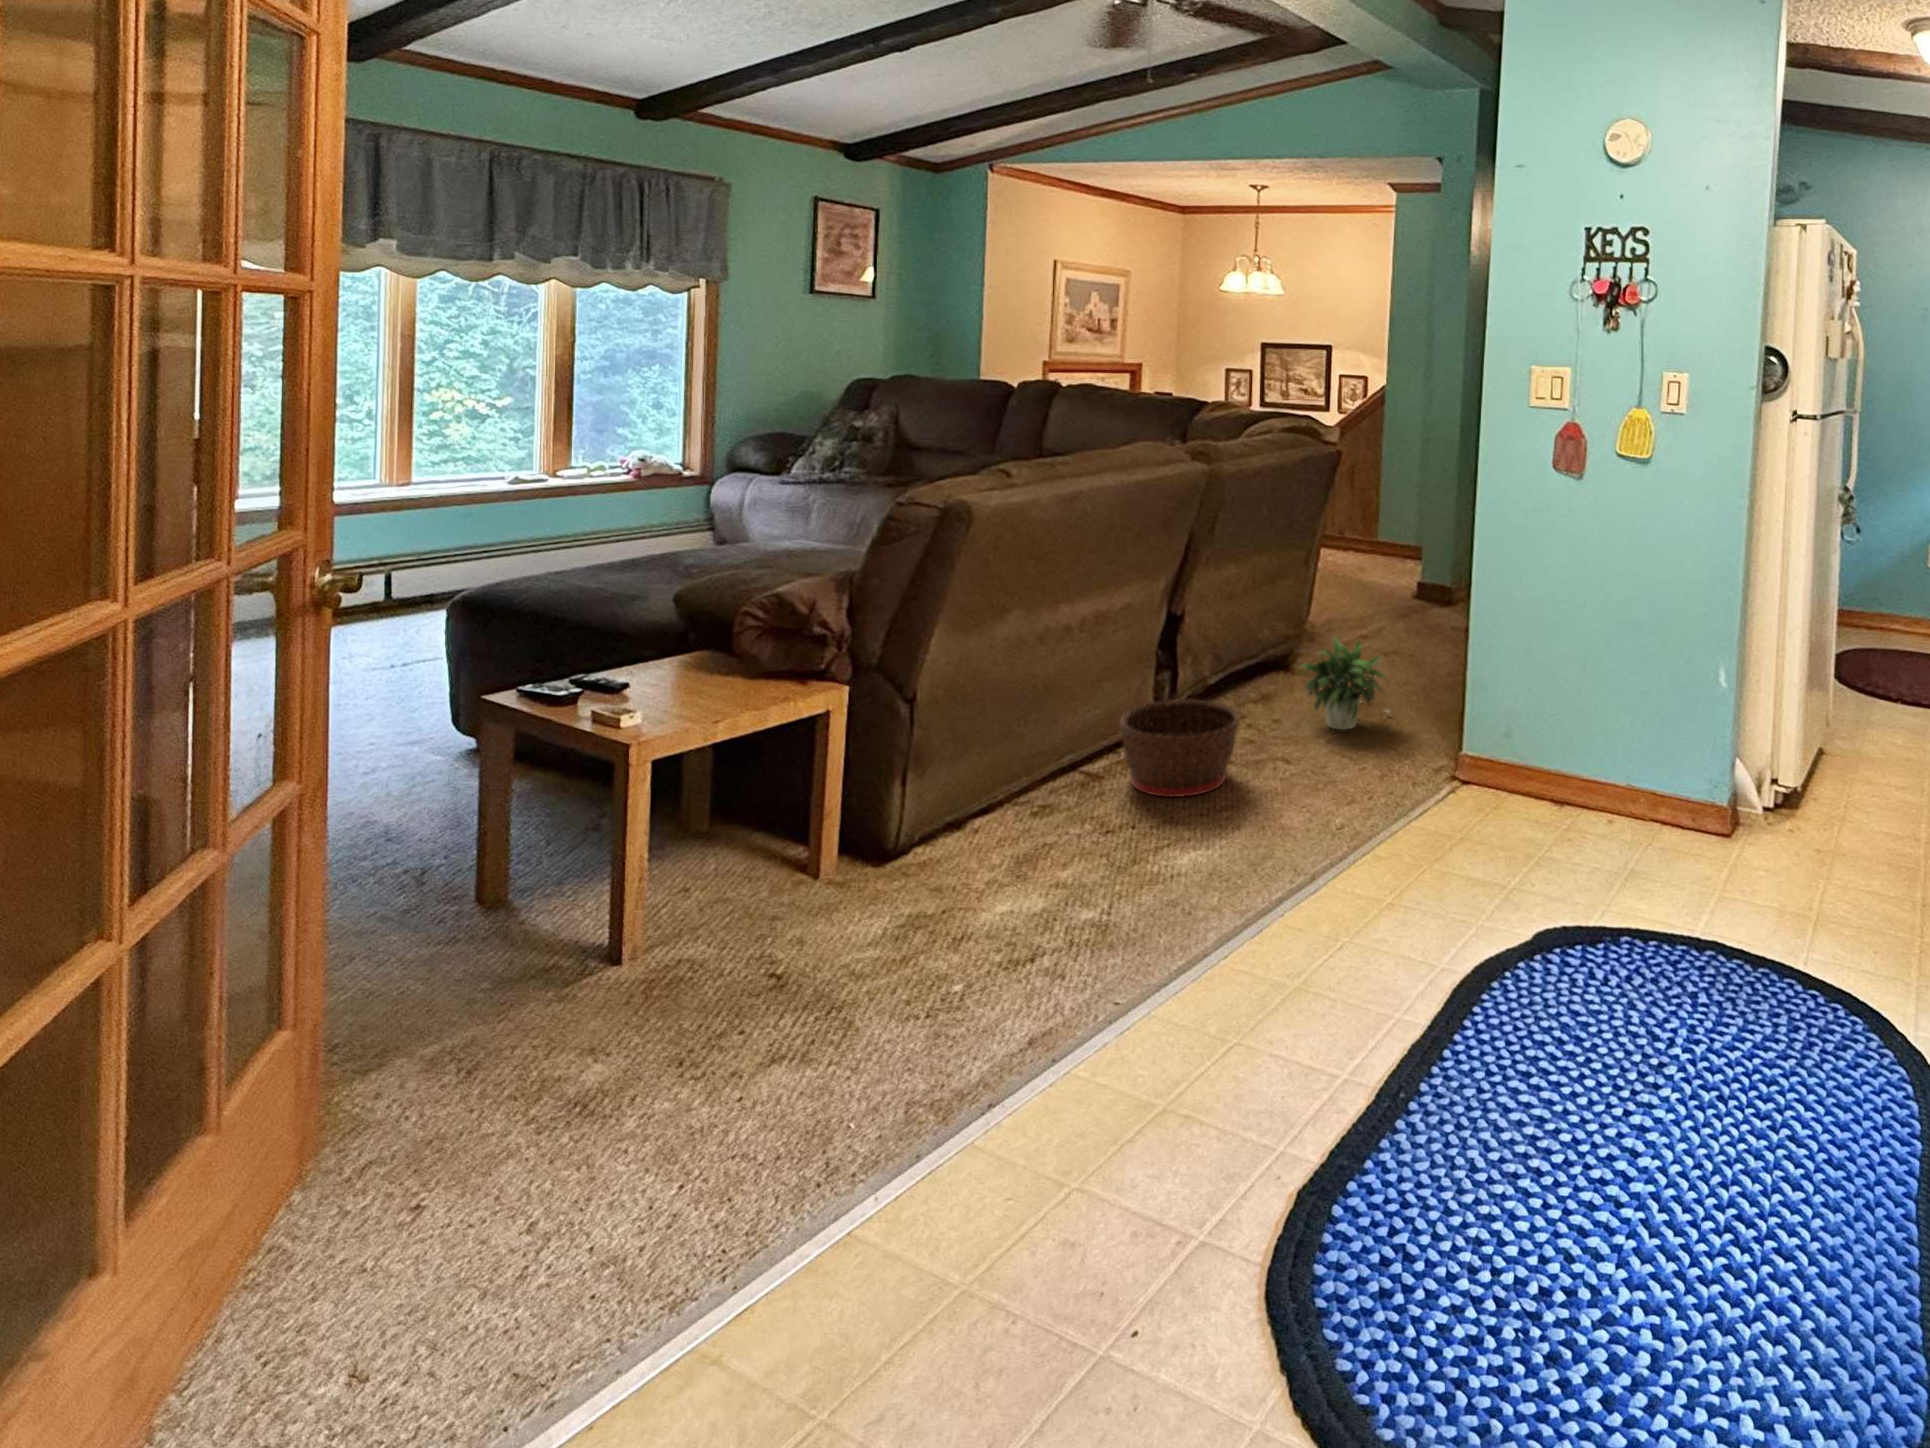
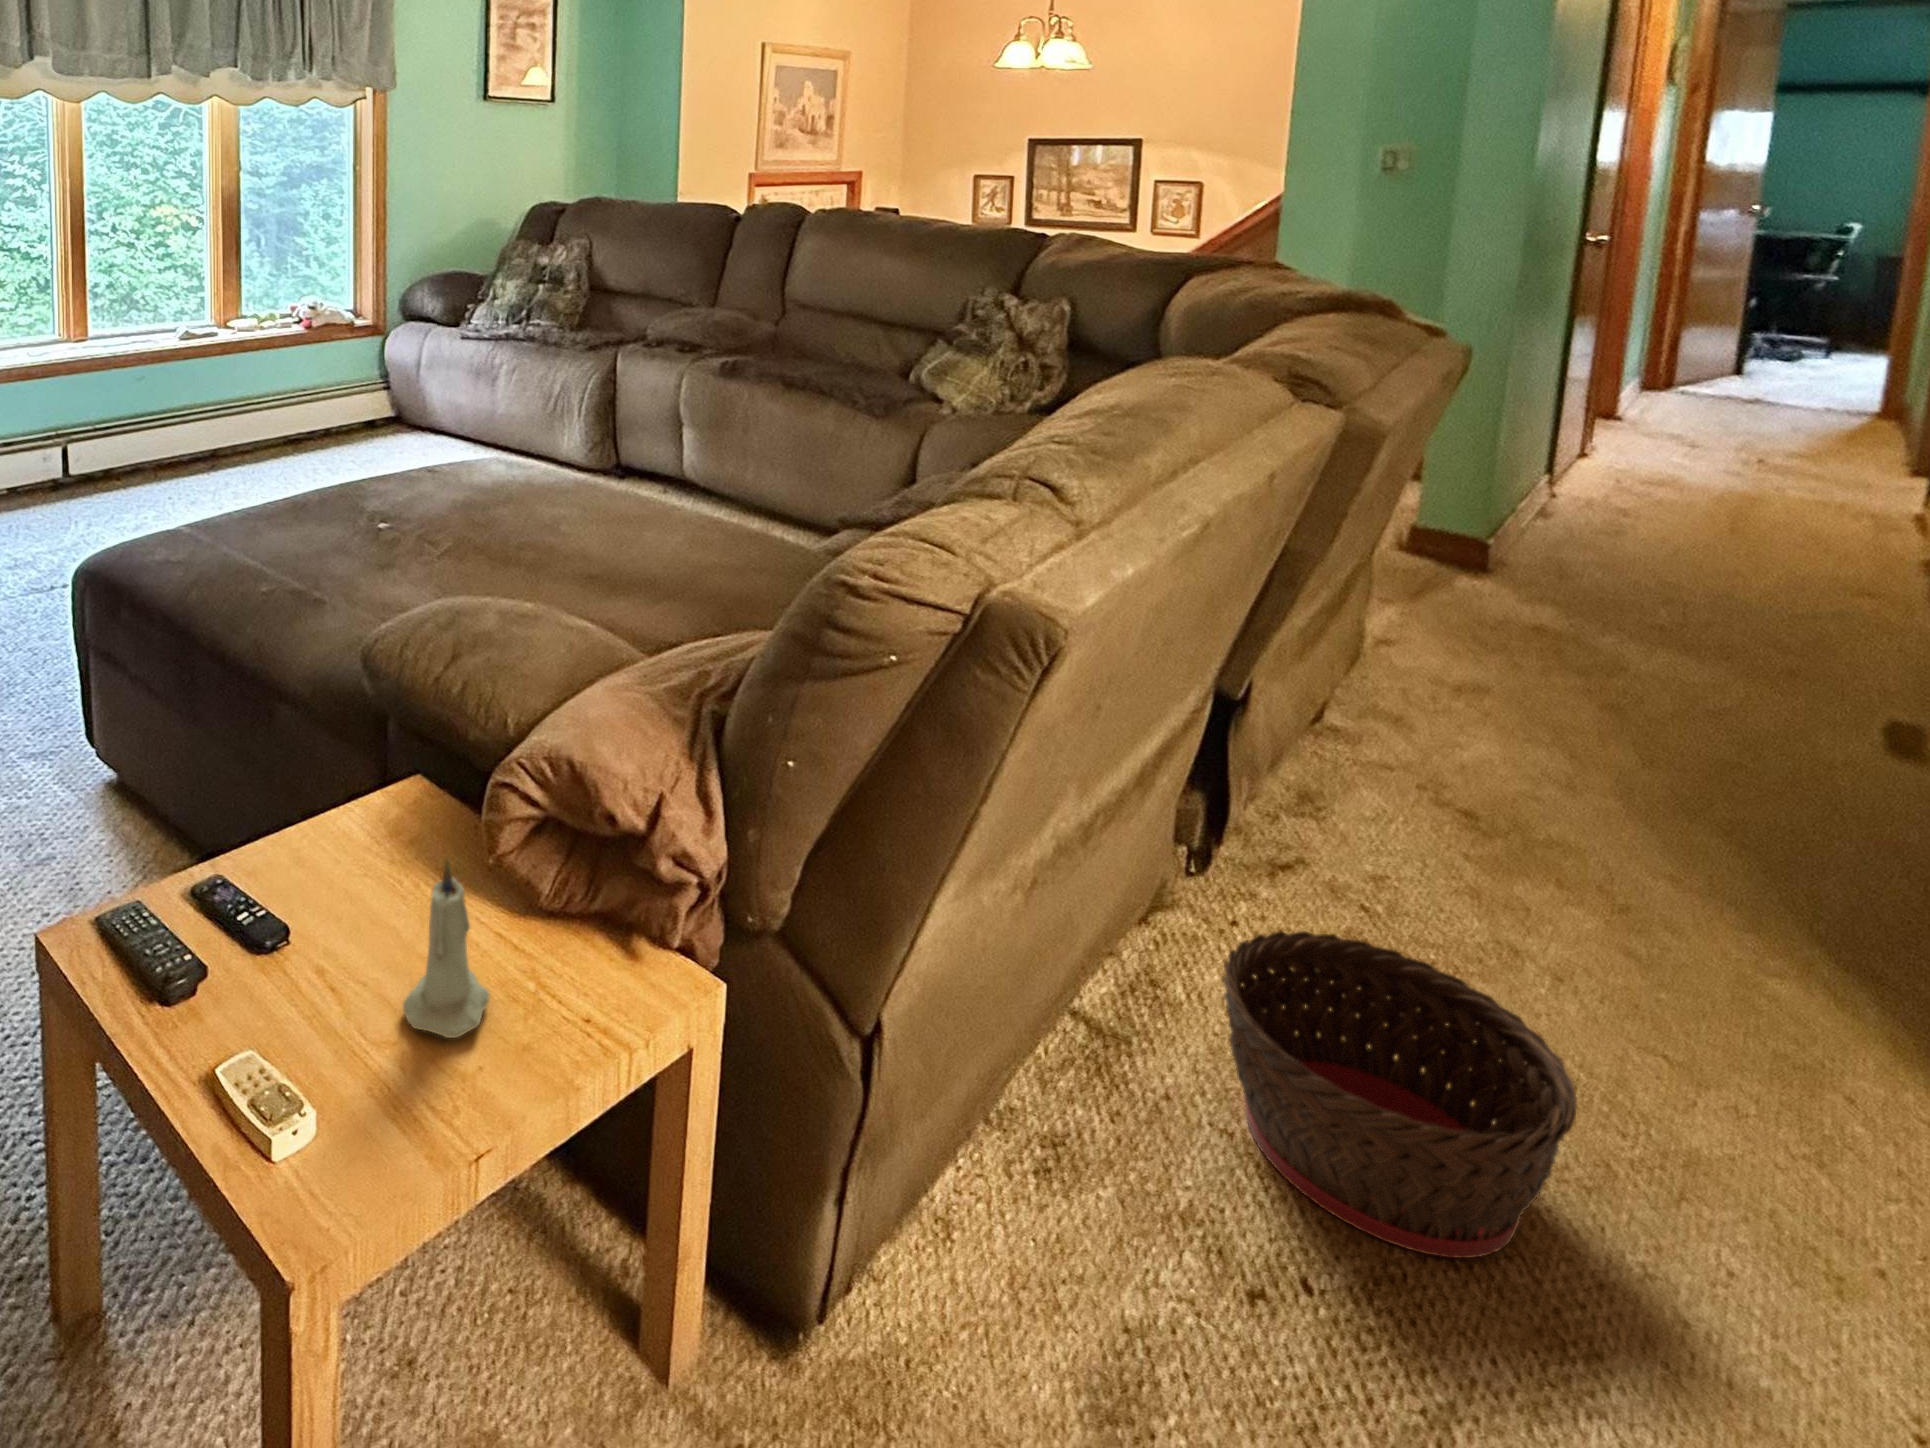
candle: none [689,621,731,691] -> present [403,860,490,1038]
potted plant: present [1300,637,1389,729] -> none [1528,769,1792,1013]

